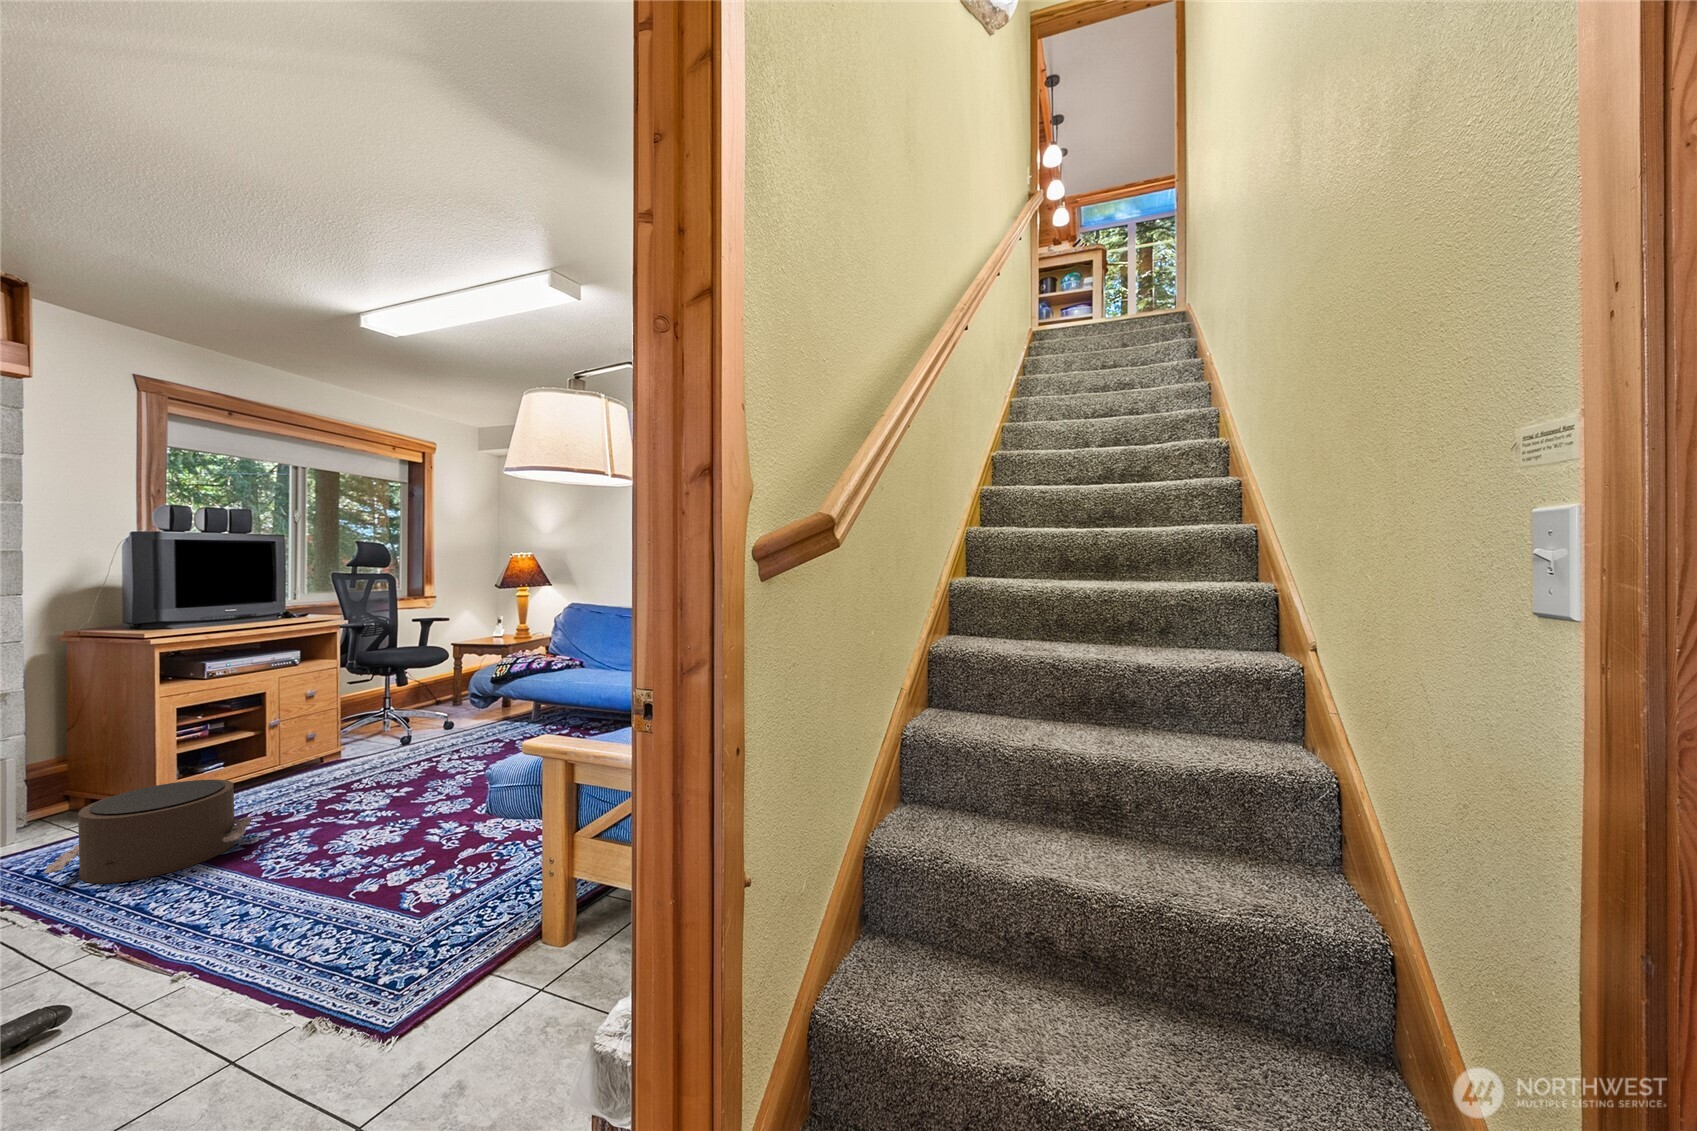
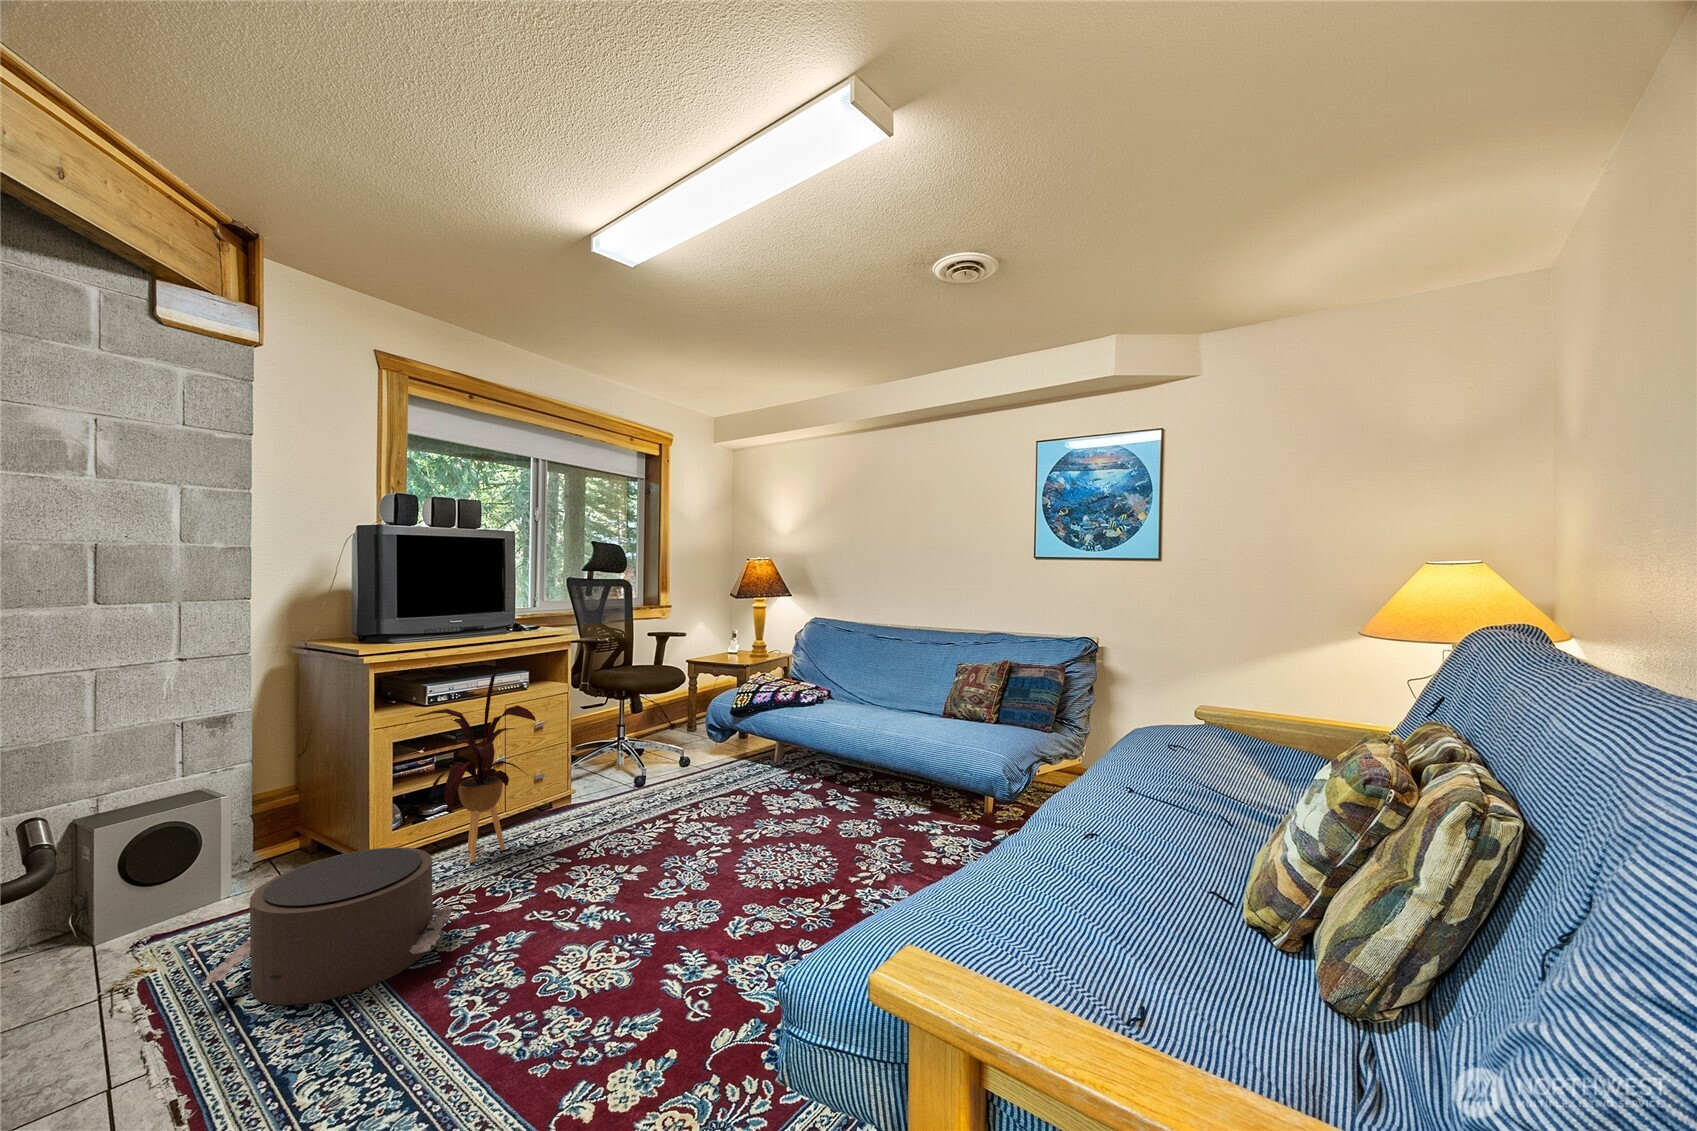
house plant: none [199,647,316,799] -> present [415,668,536,862]

